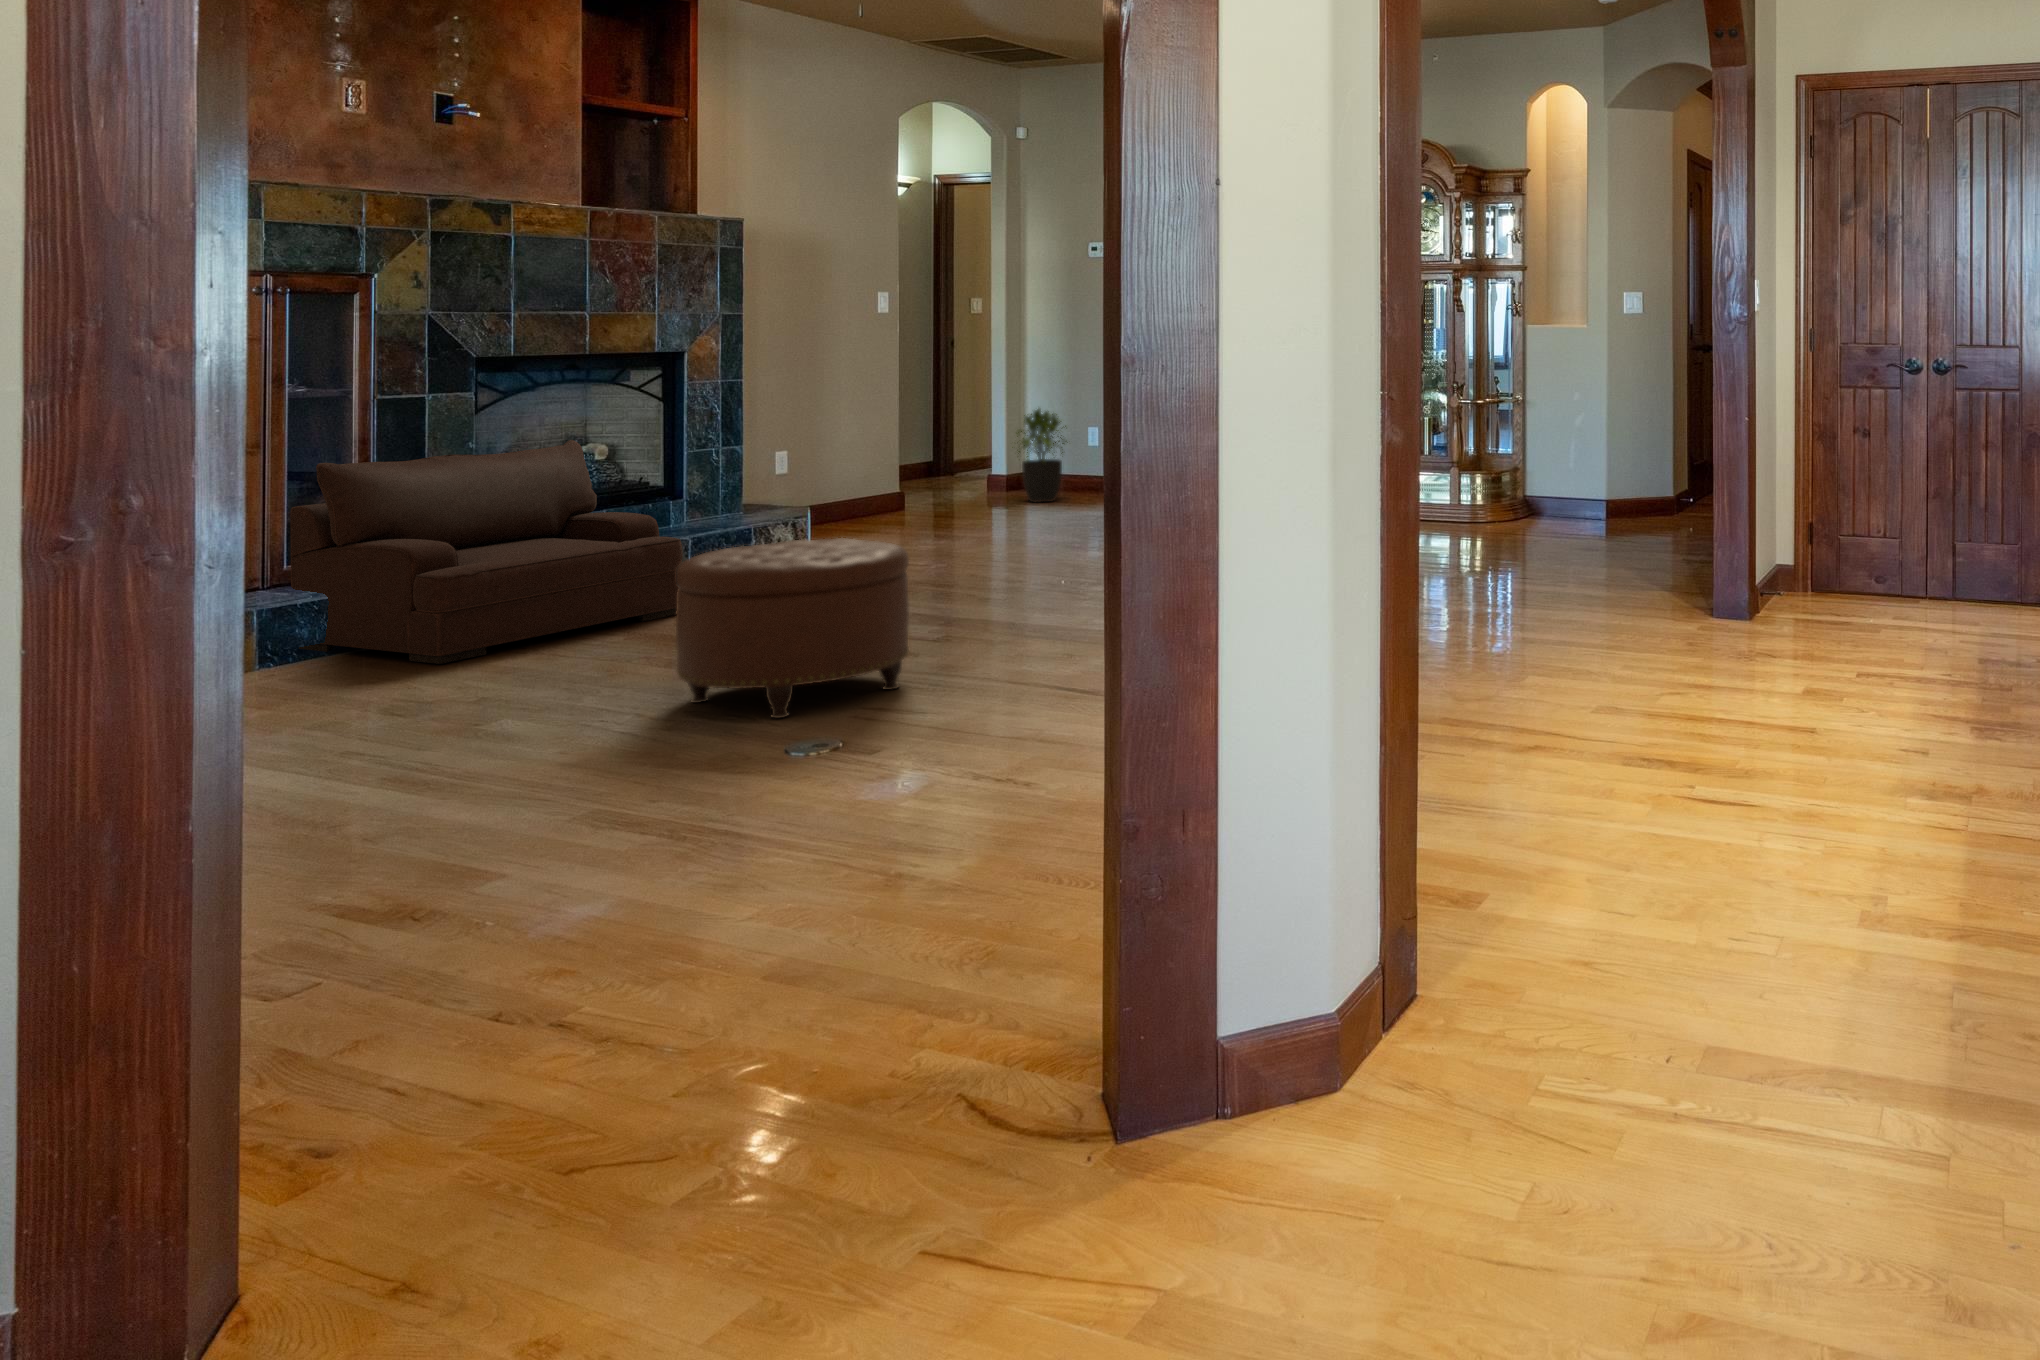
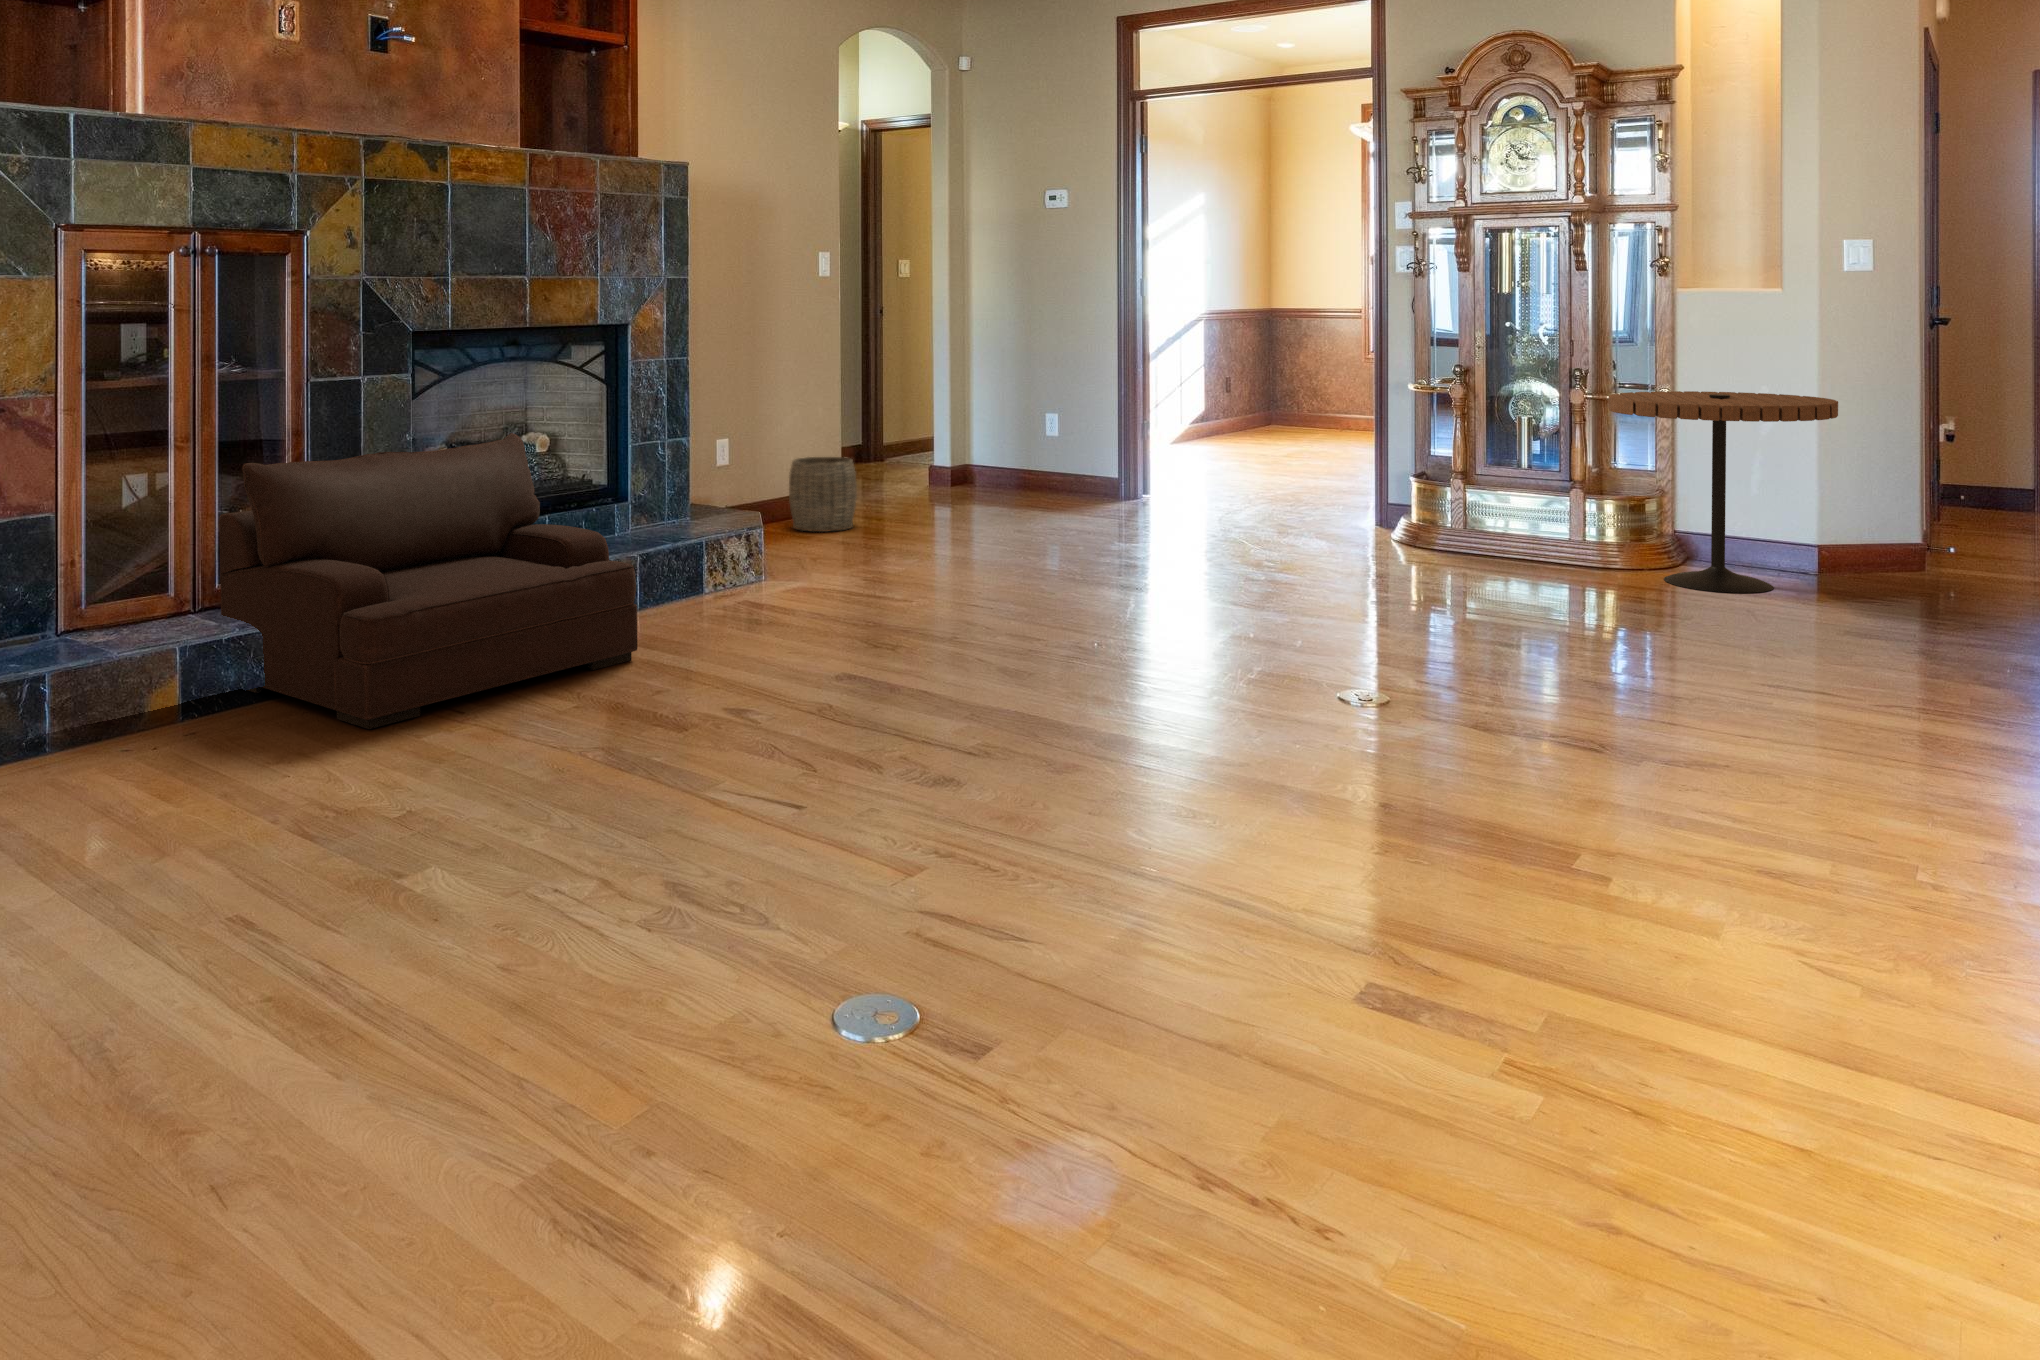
side table: none [1471,398,1610,535] -> present [1609,391,1838,593]
potted plant: present [1012,409,1068,502] -> none [960,387,1032,502]
woven basket: none [844,466,907,528] -> present [789,457,857,532]
ottoman: present [676,538,909,718] -> none [649,607,963,907]

